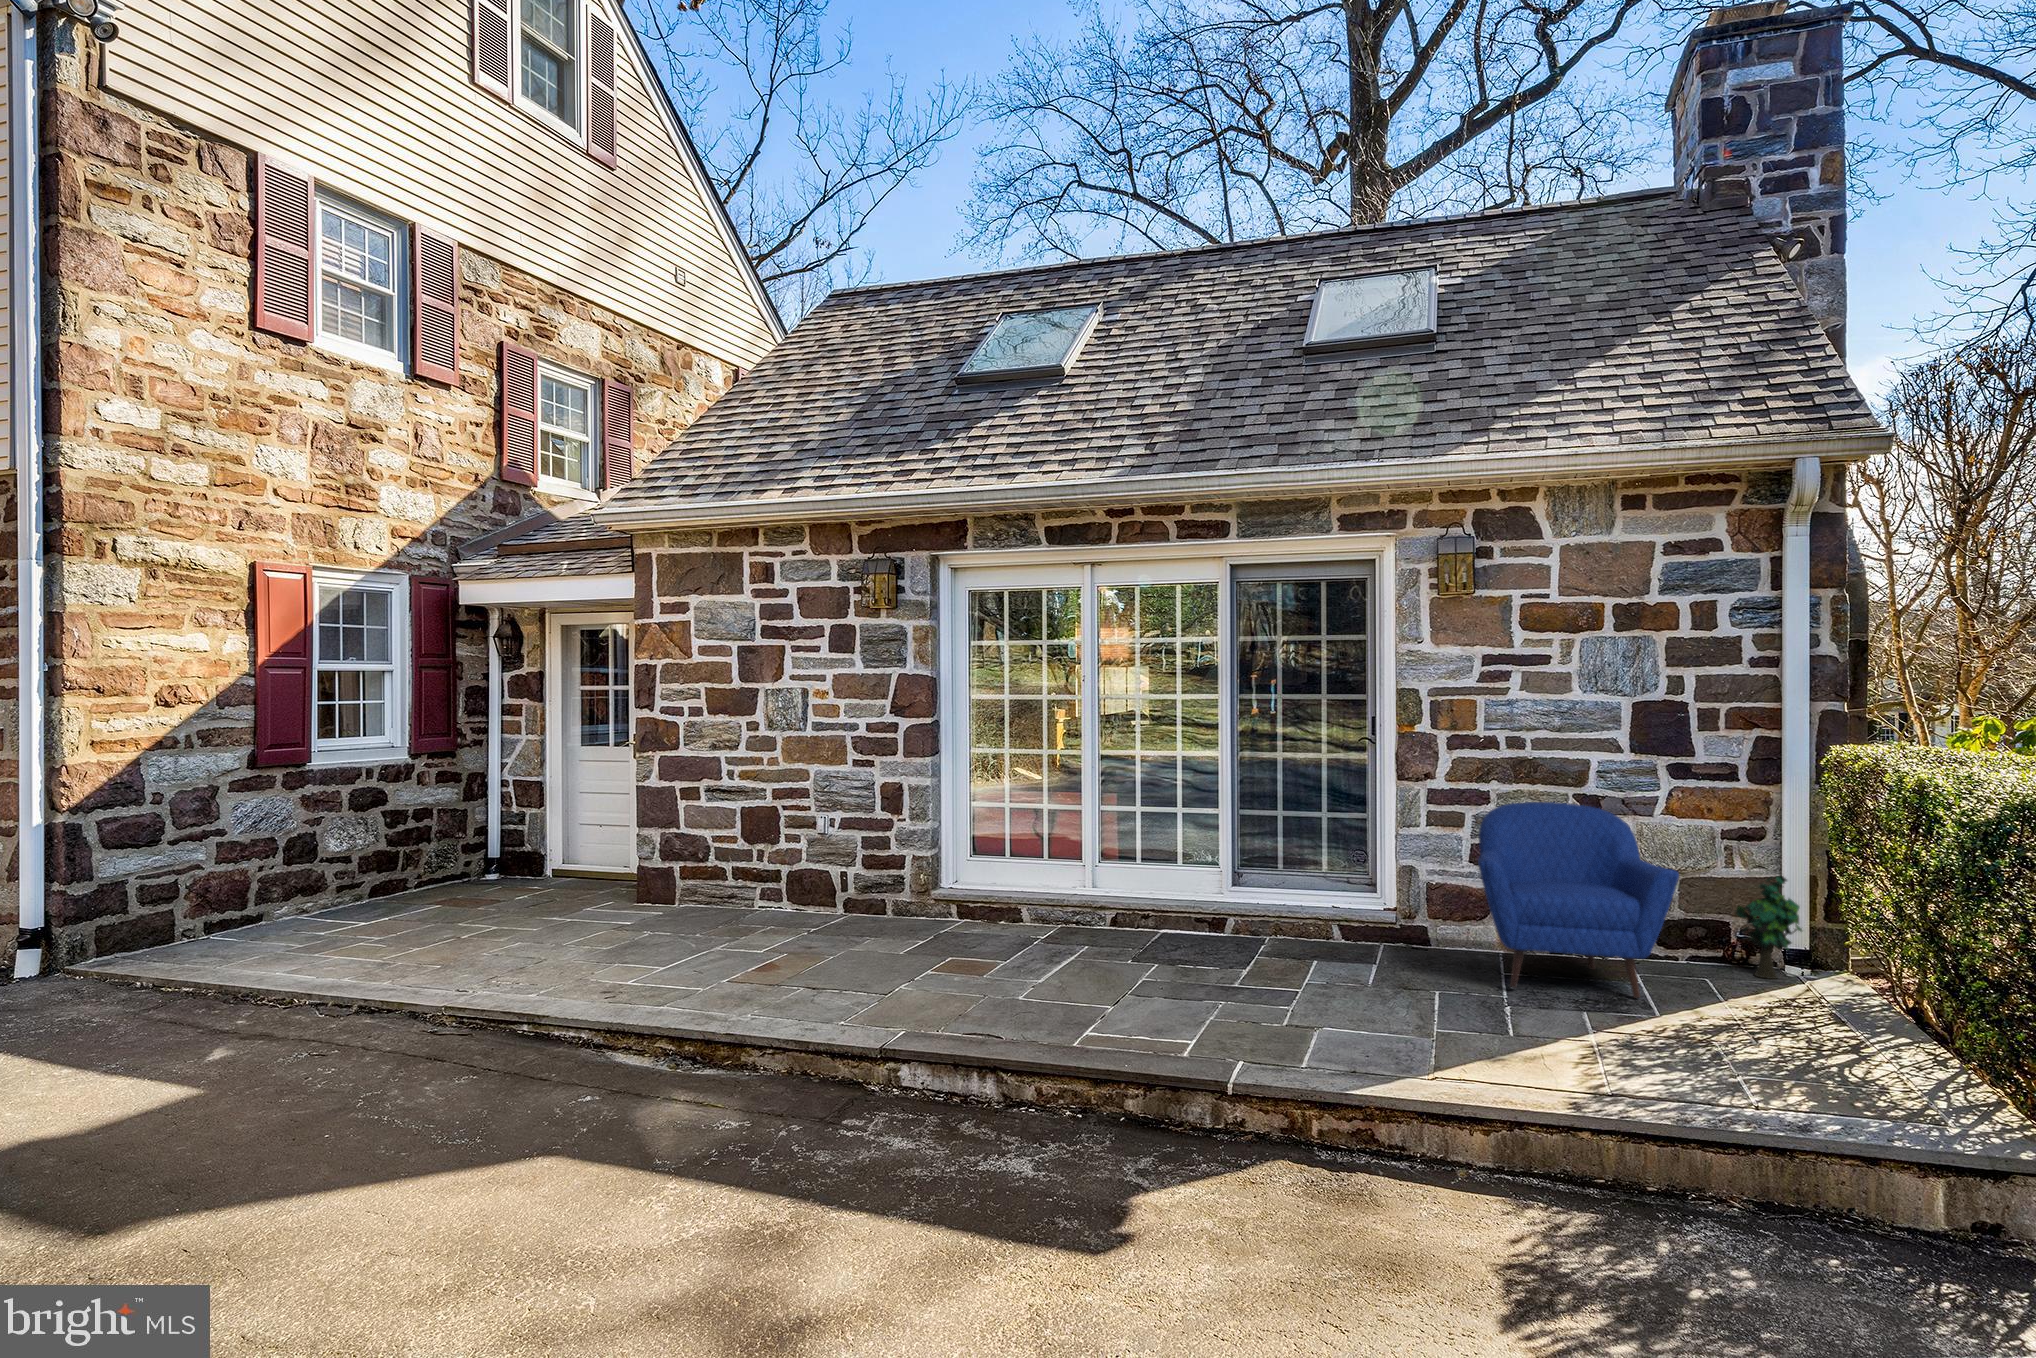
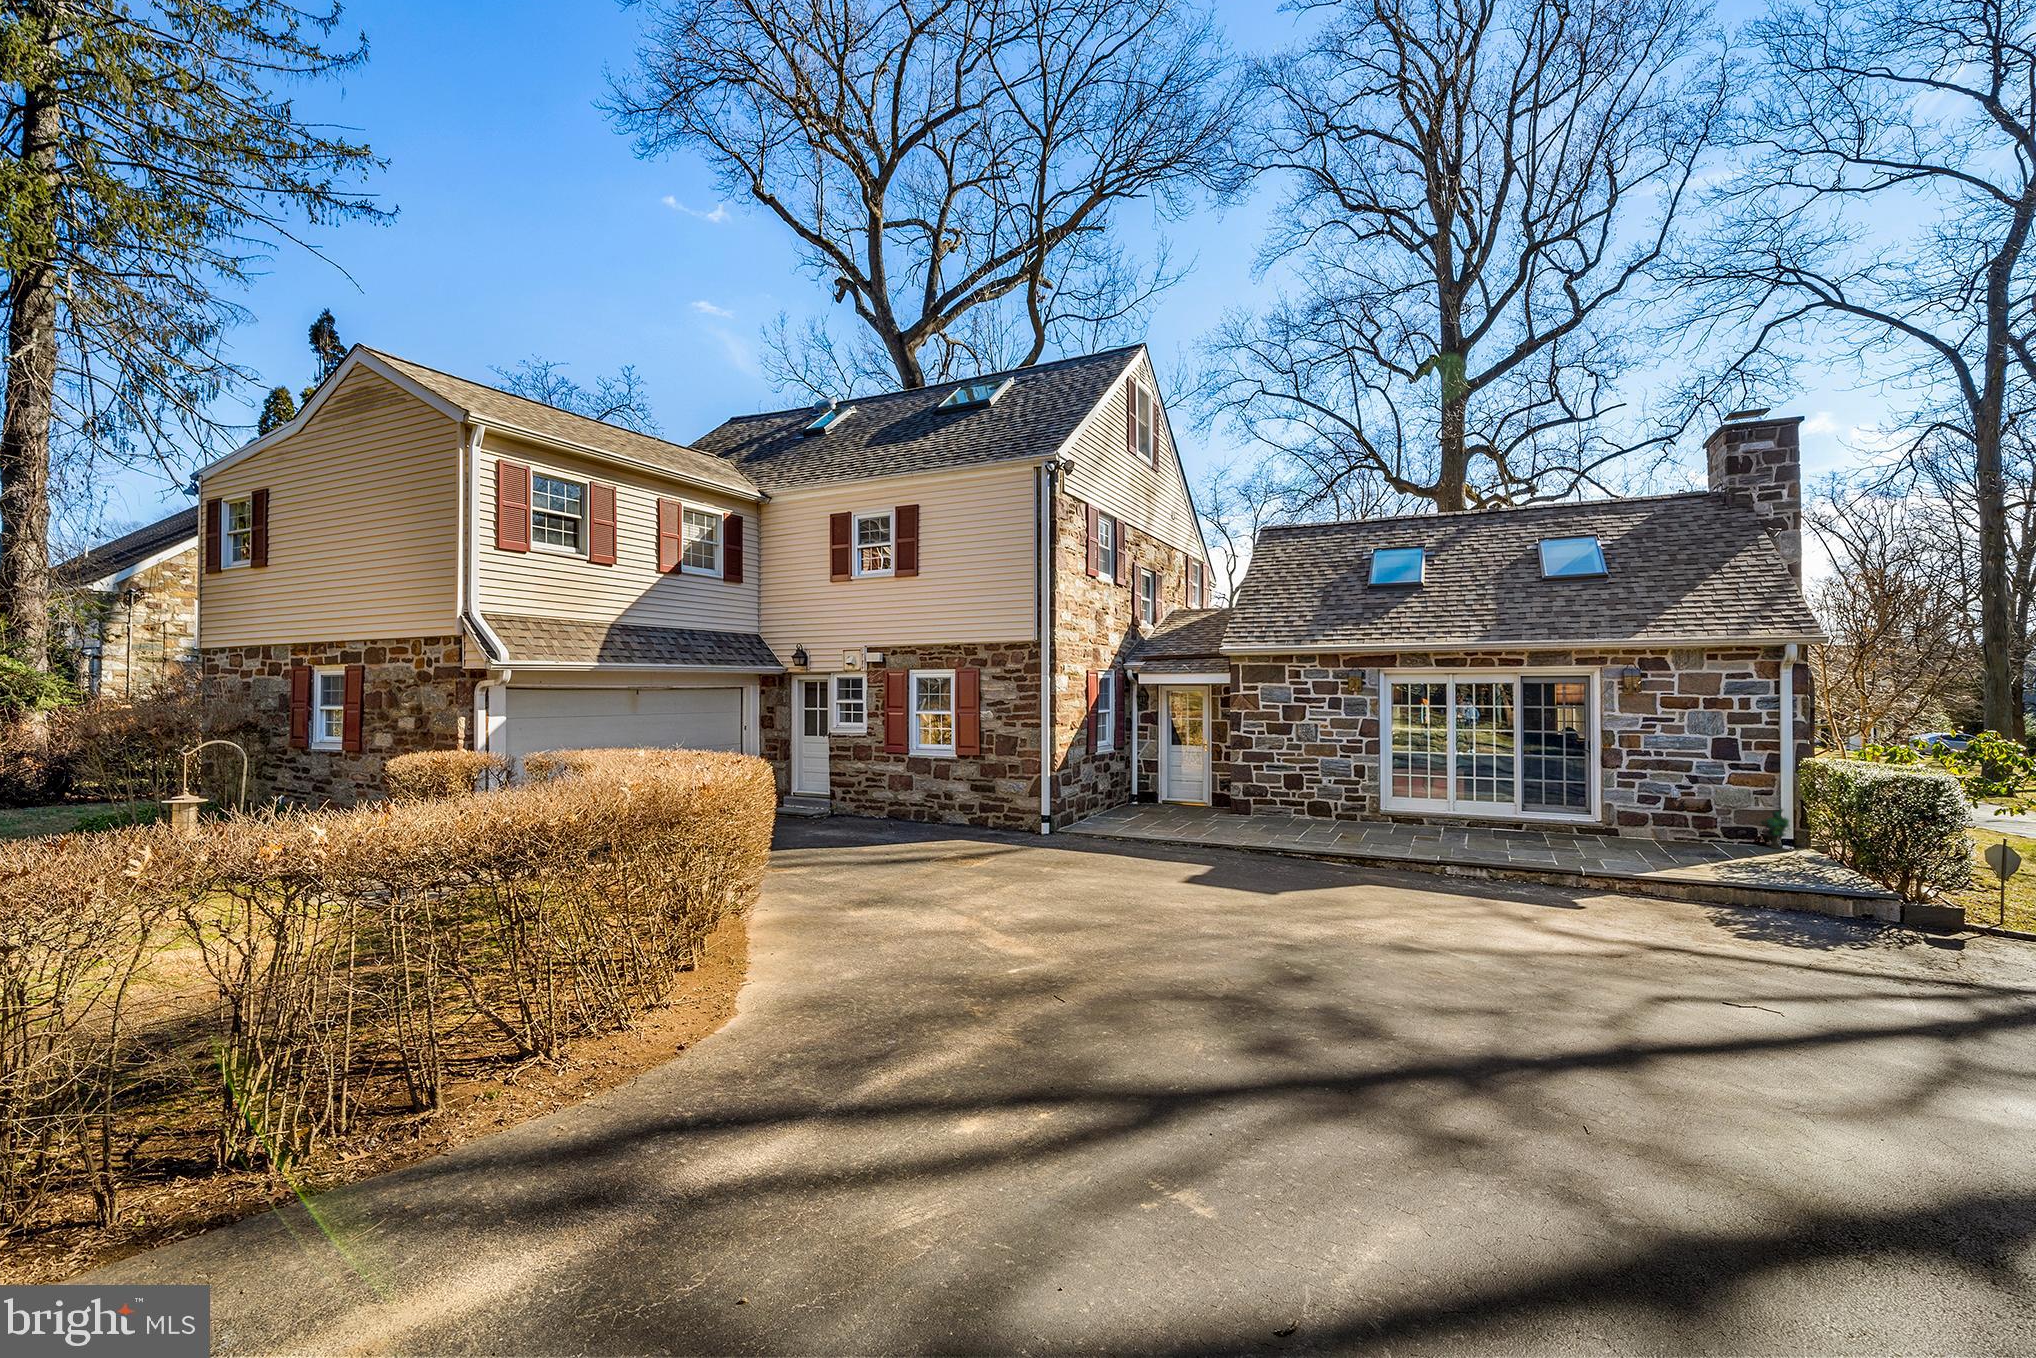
armchair: present [1478,802,1679,998] -> none [1645,778,1739,852]

